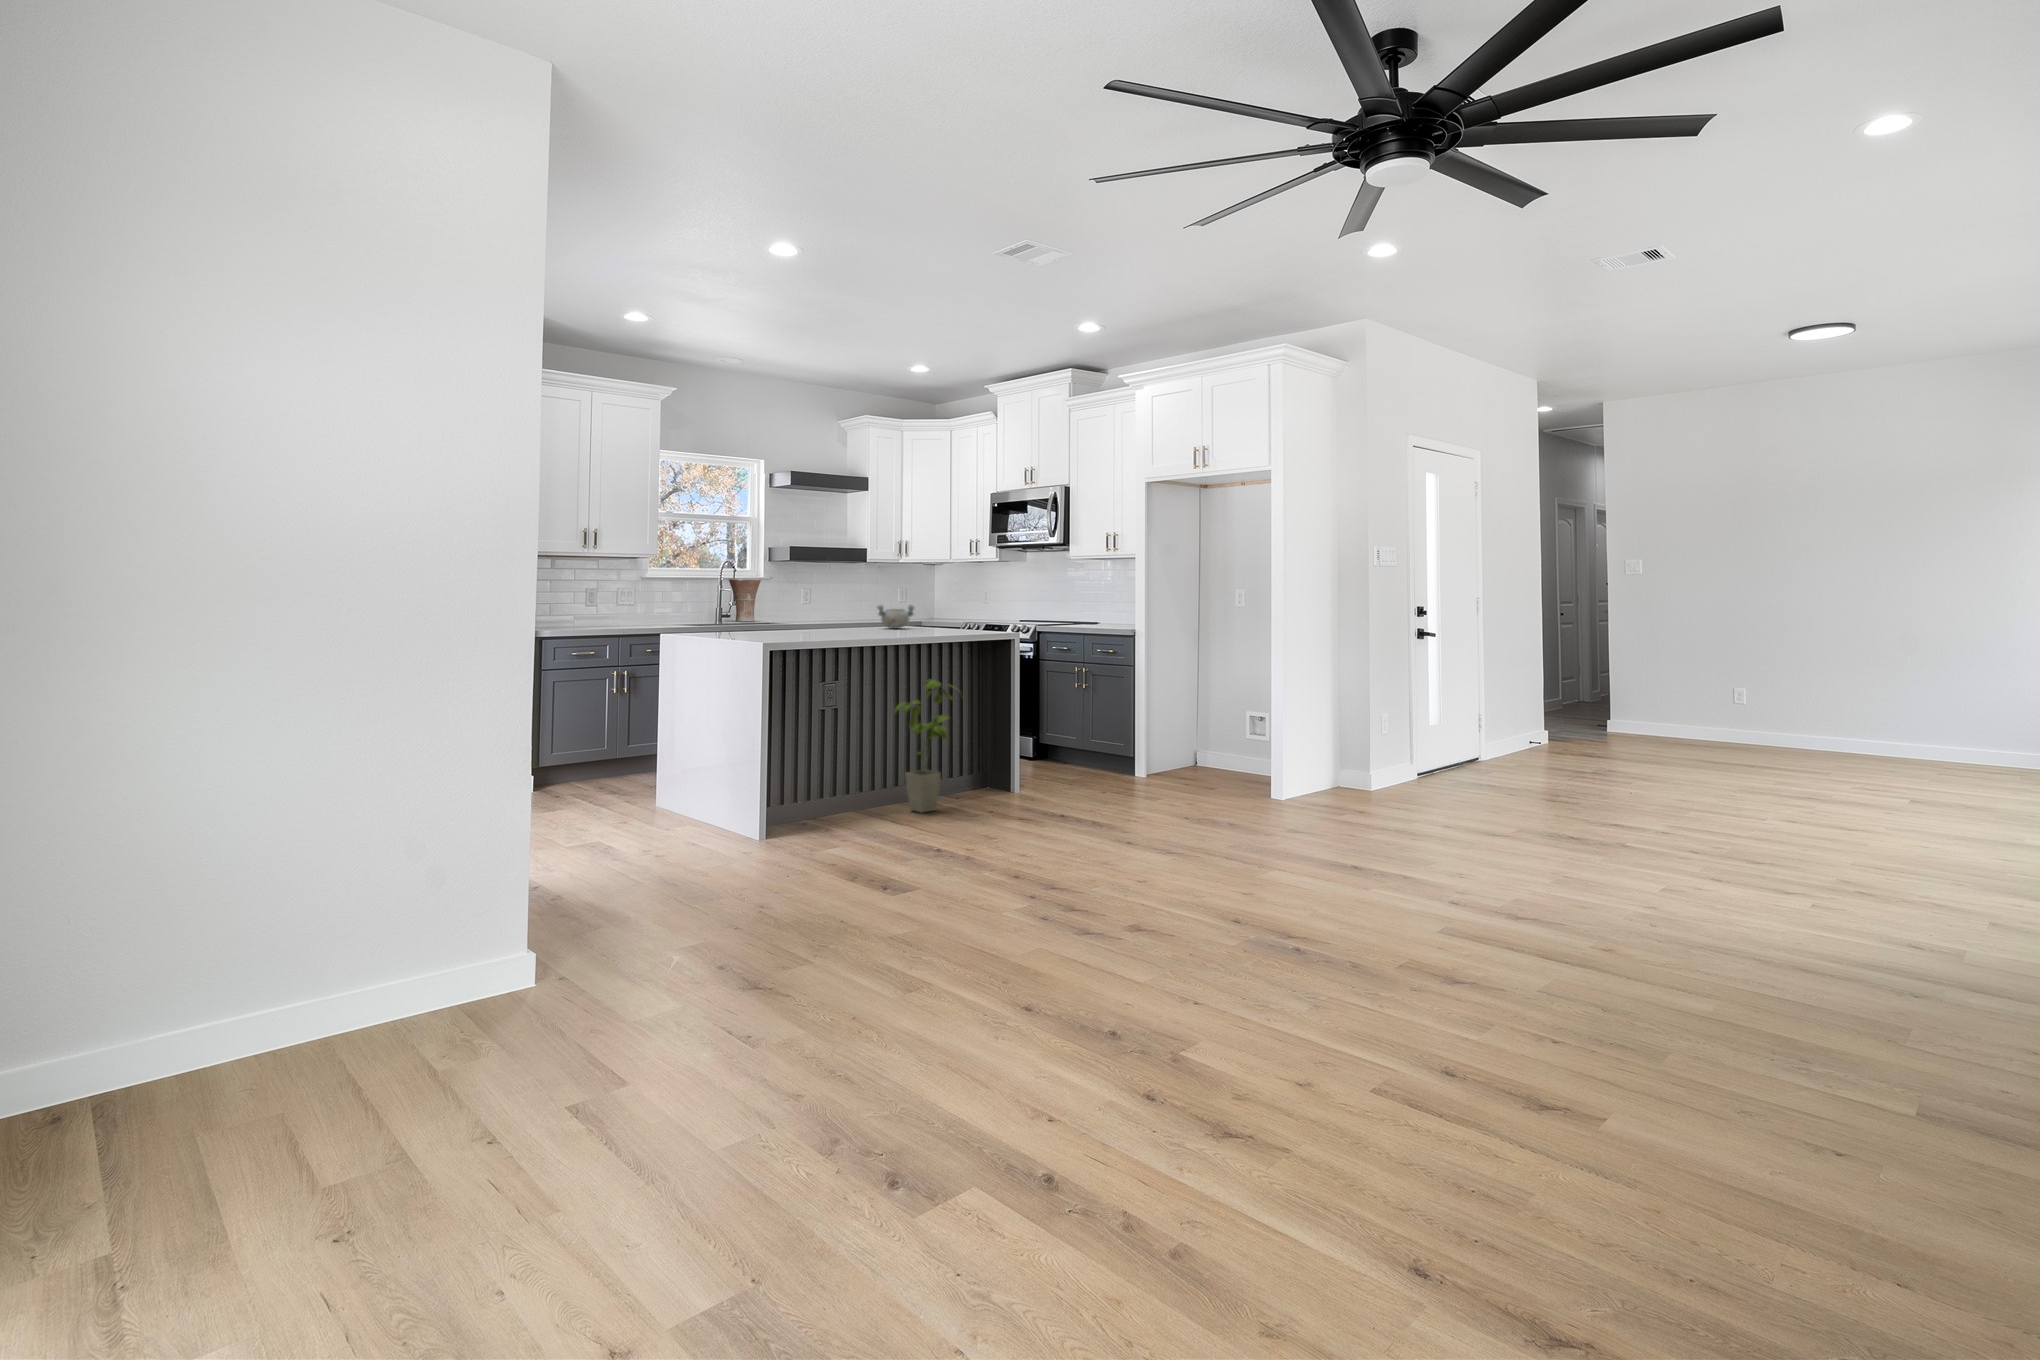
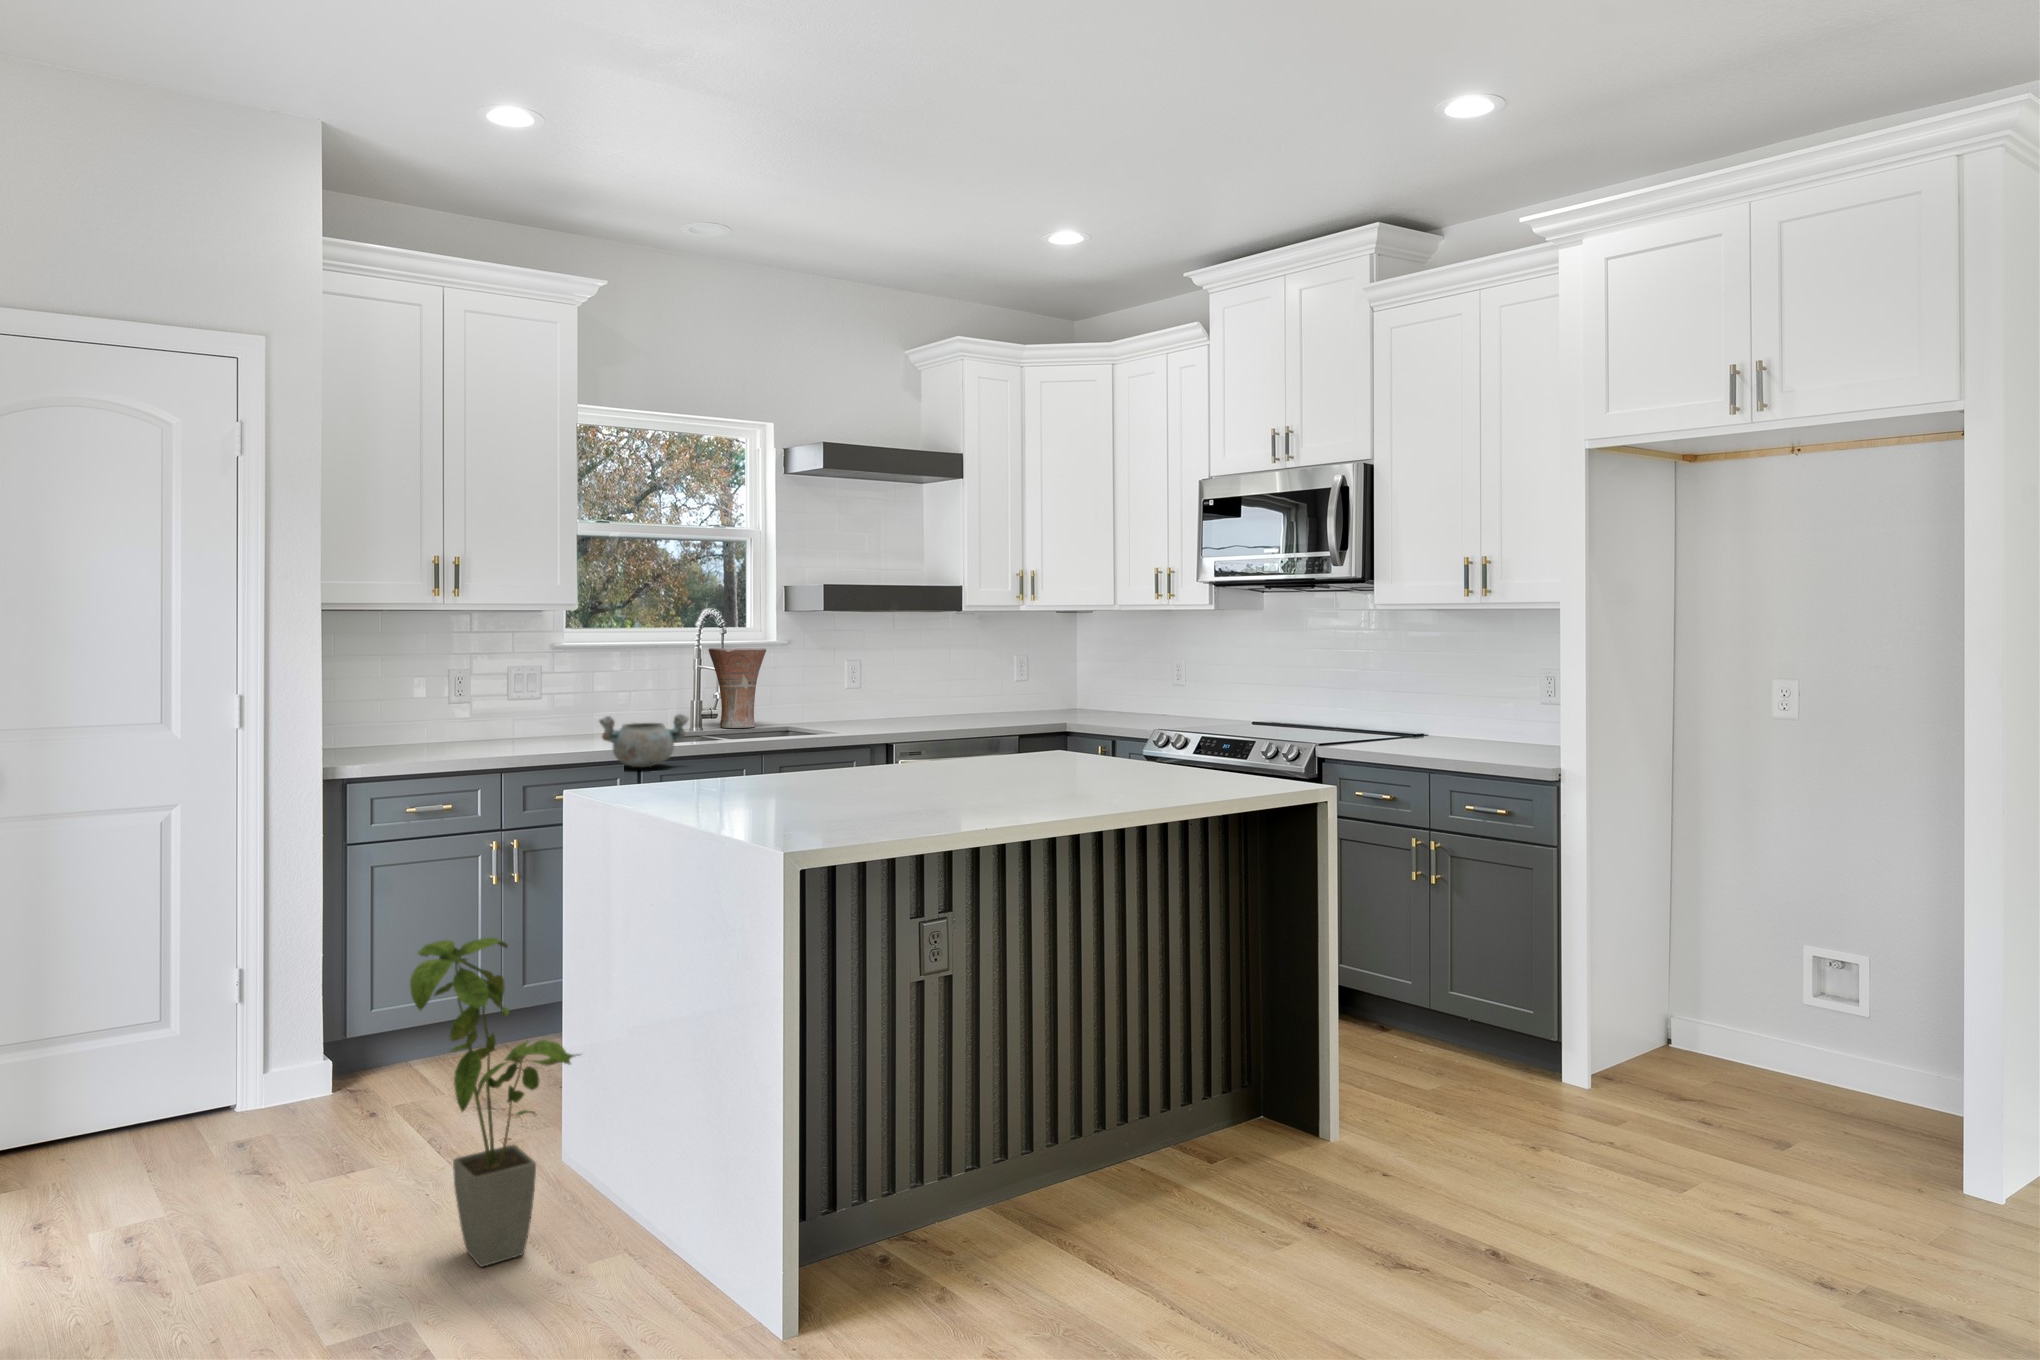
bowl: present [877,605,914,629] -> present [599,714,689,767]
house plant: present [895,680,955,813] -> present [410,937,579,1267]

